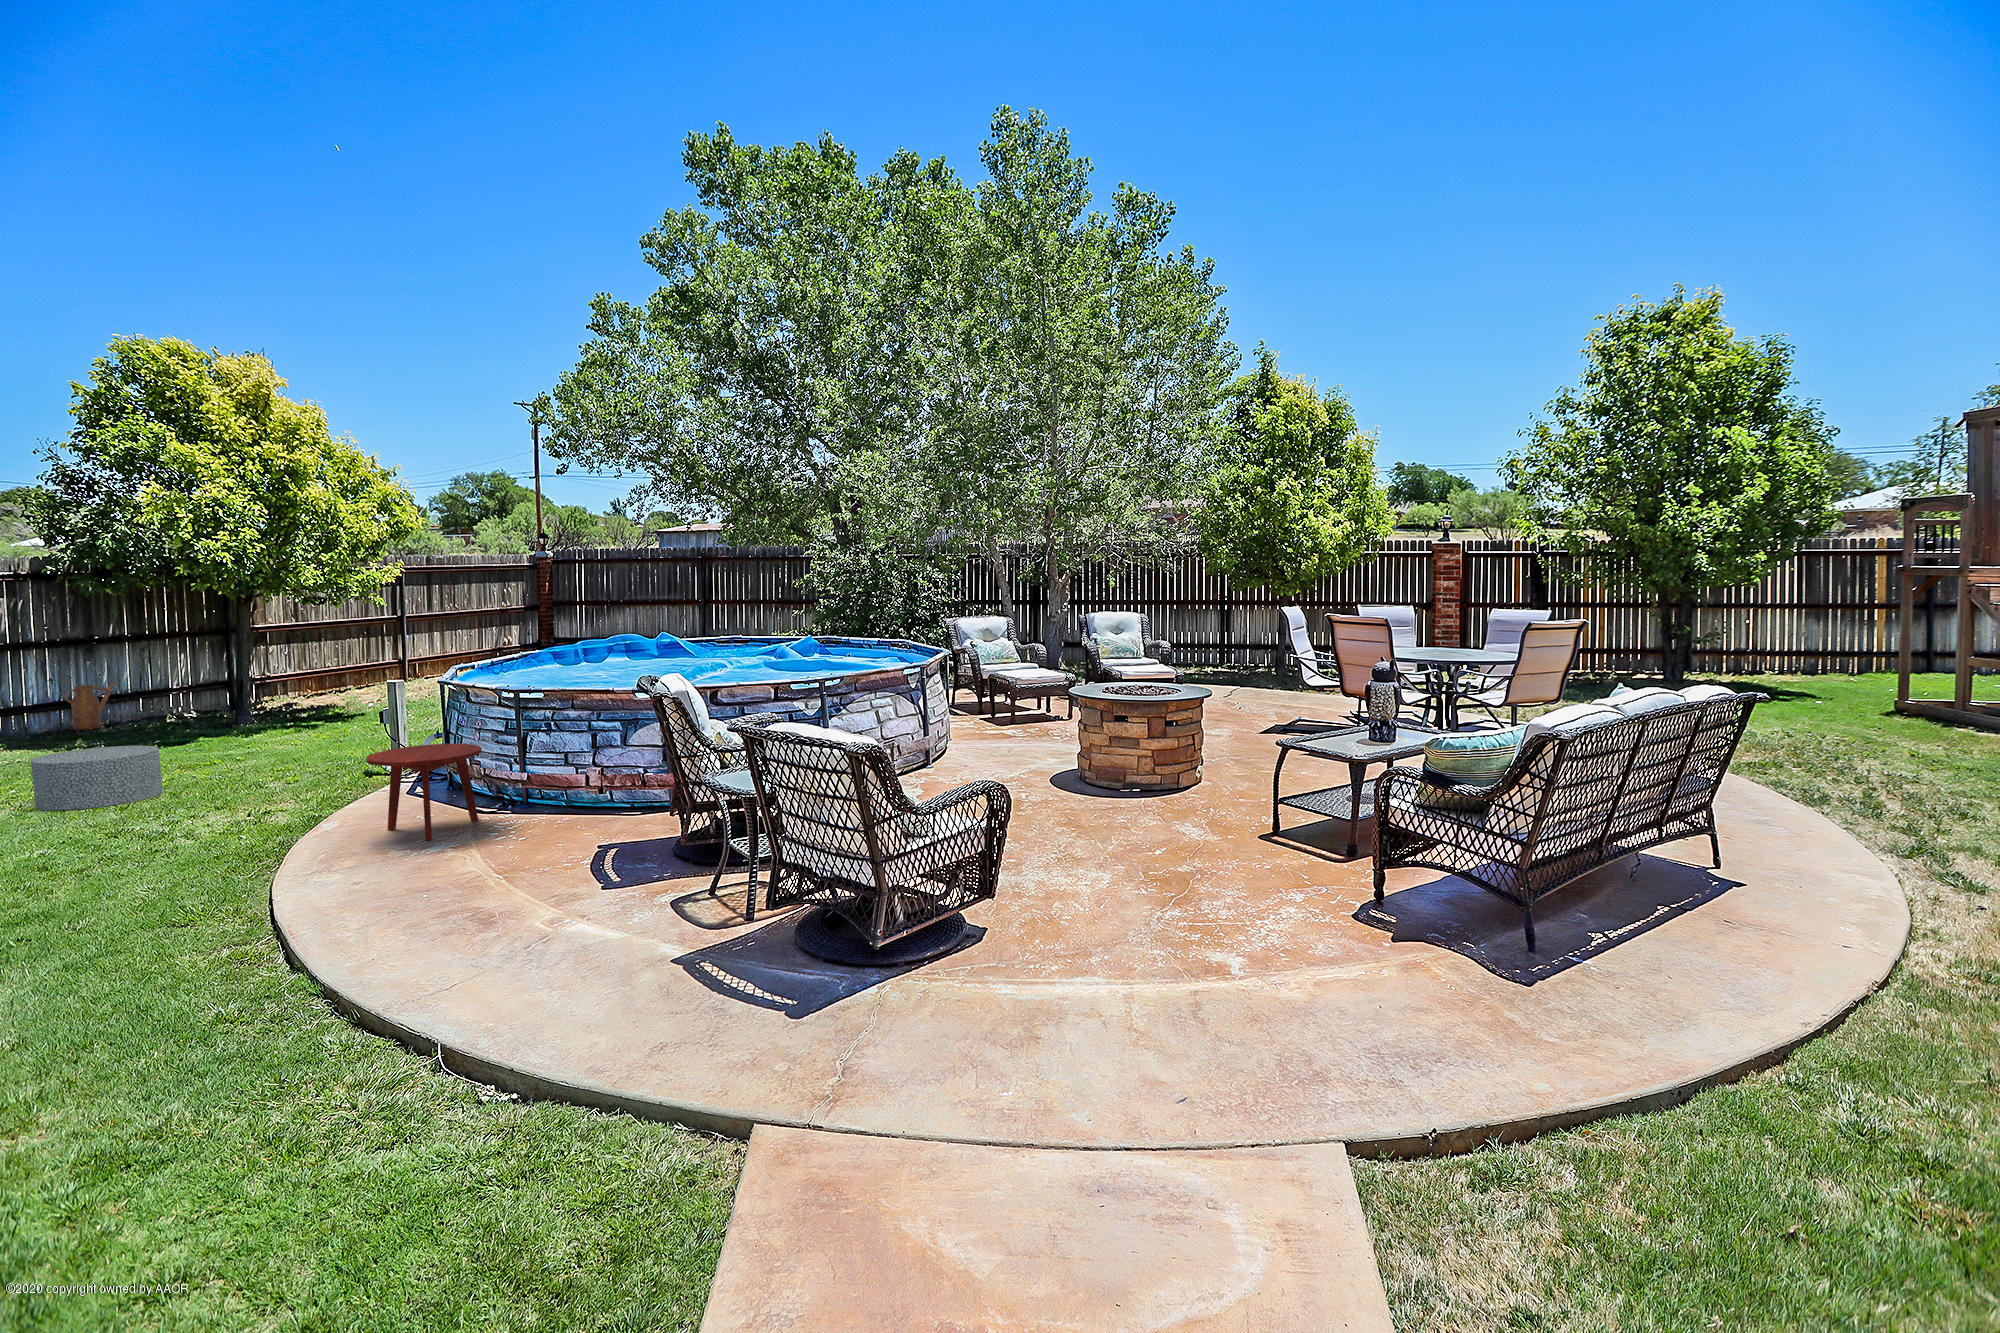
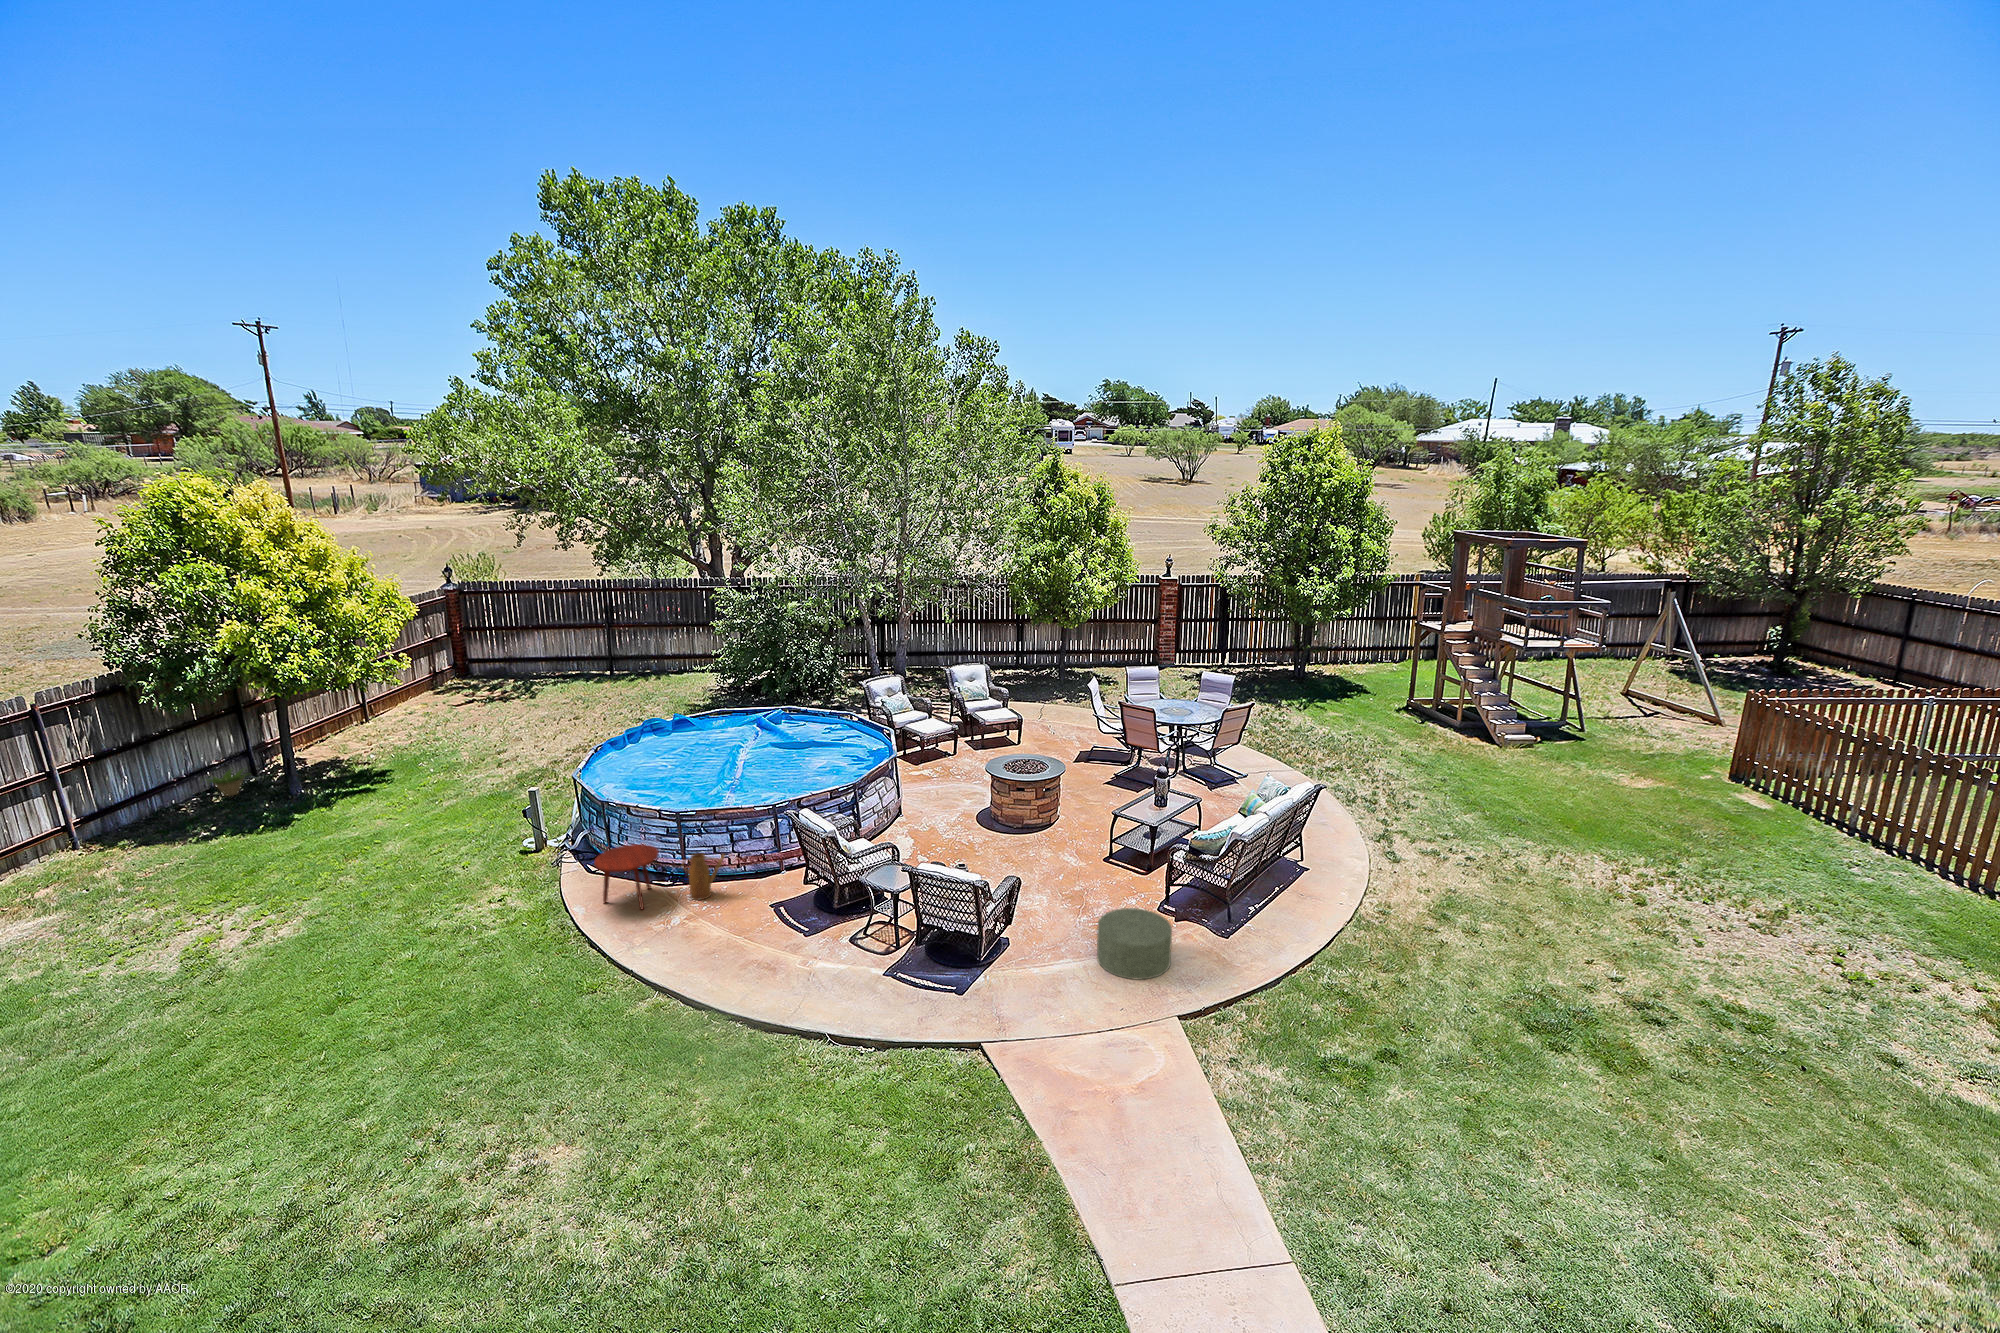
watering can: present [65,682,115,730] -> present [682,853,725,900]
decorative plant: none [146,689,209,719] -> present [208,769,250,796]
ottoman: present [31,746,163,810] -> present [1097,908,1172,980]

